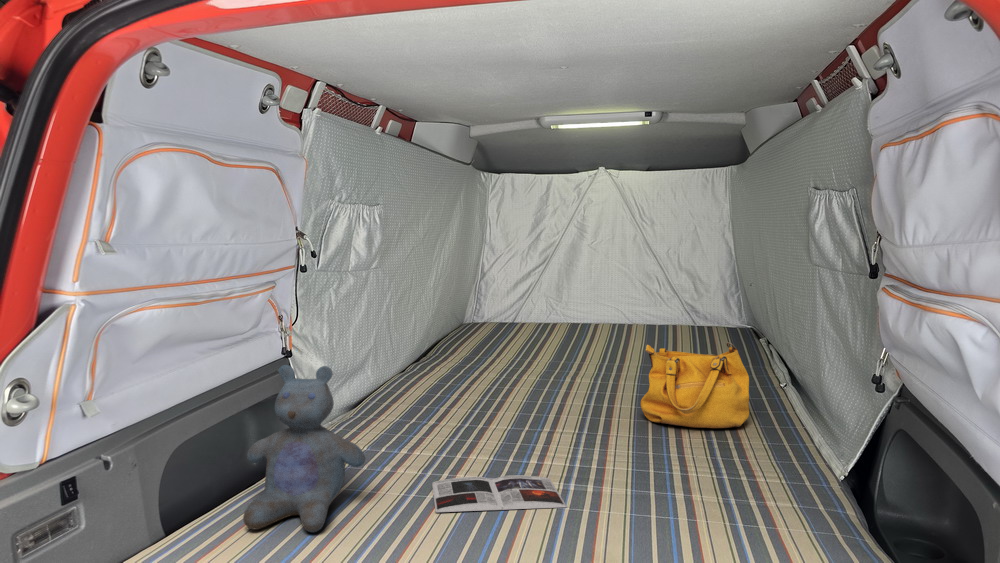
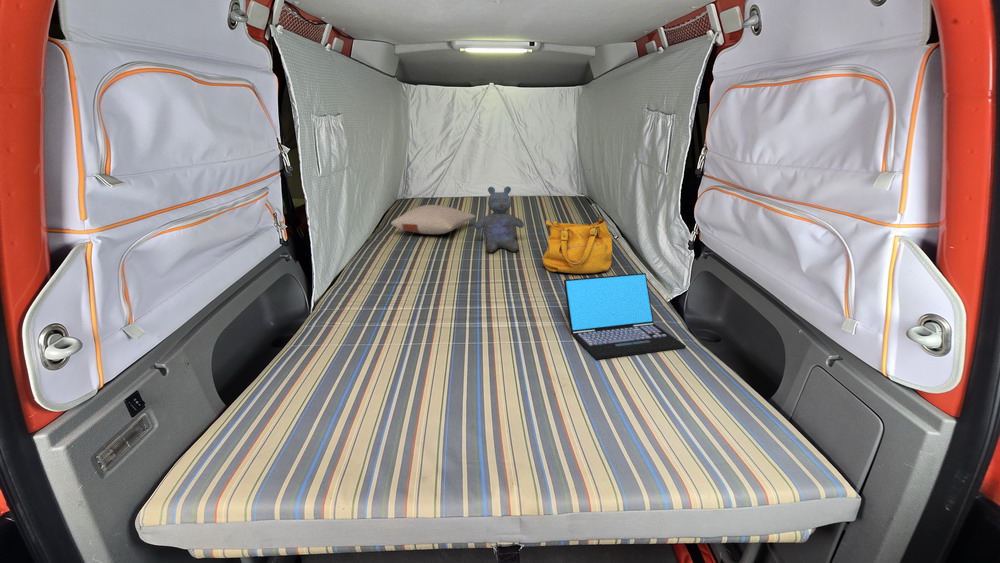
pillow: none [443,326,564,366] -> present [391,205,475,234]
stuffed bear: present [243,365,365,532] -> present [474,186,524,252]
laptop: none [643,422,833,544] -> present [564,273,686,359]
magazine: present [432,475,567,512] -> none [422,319,519,353]

